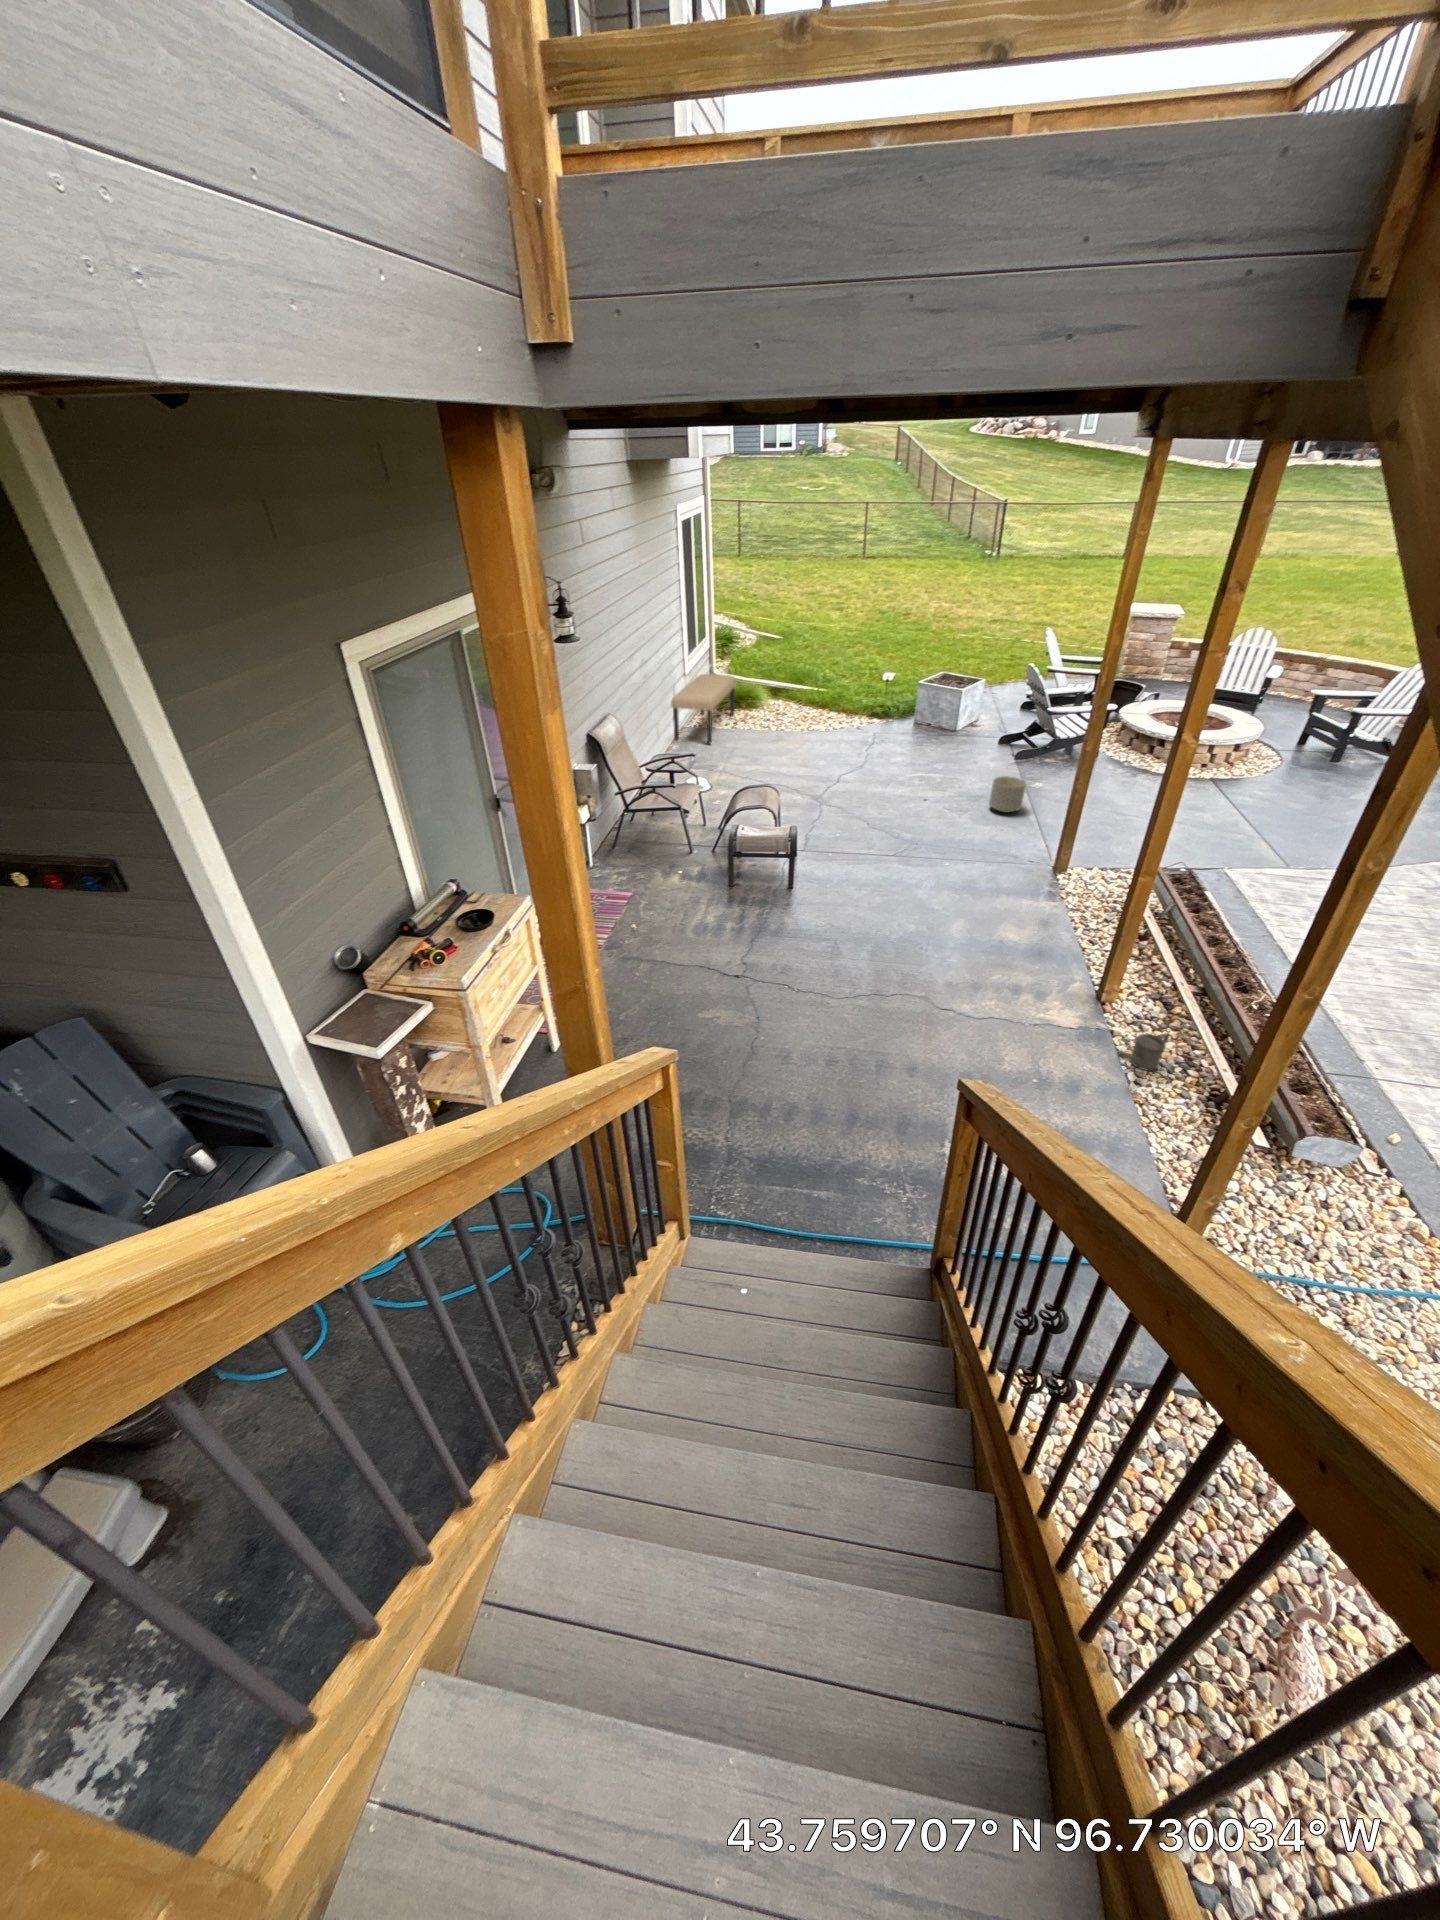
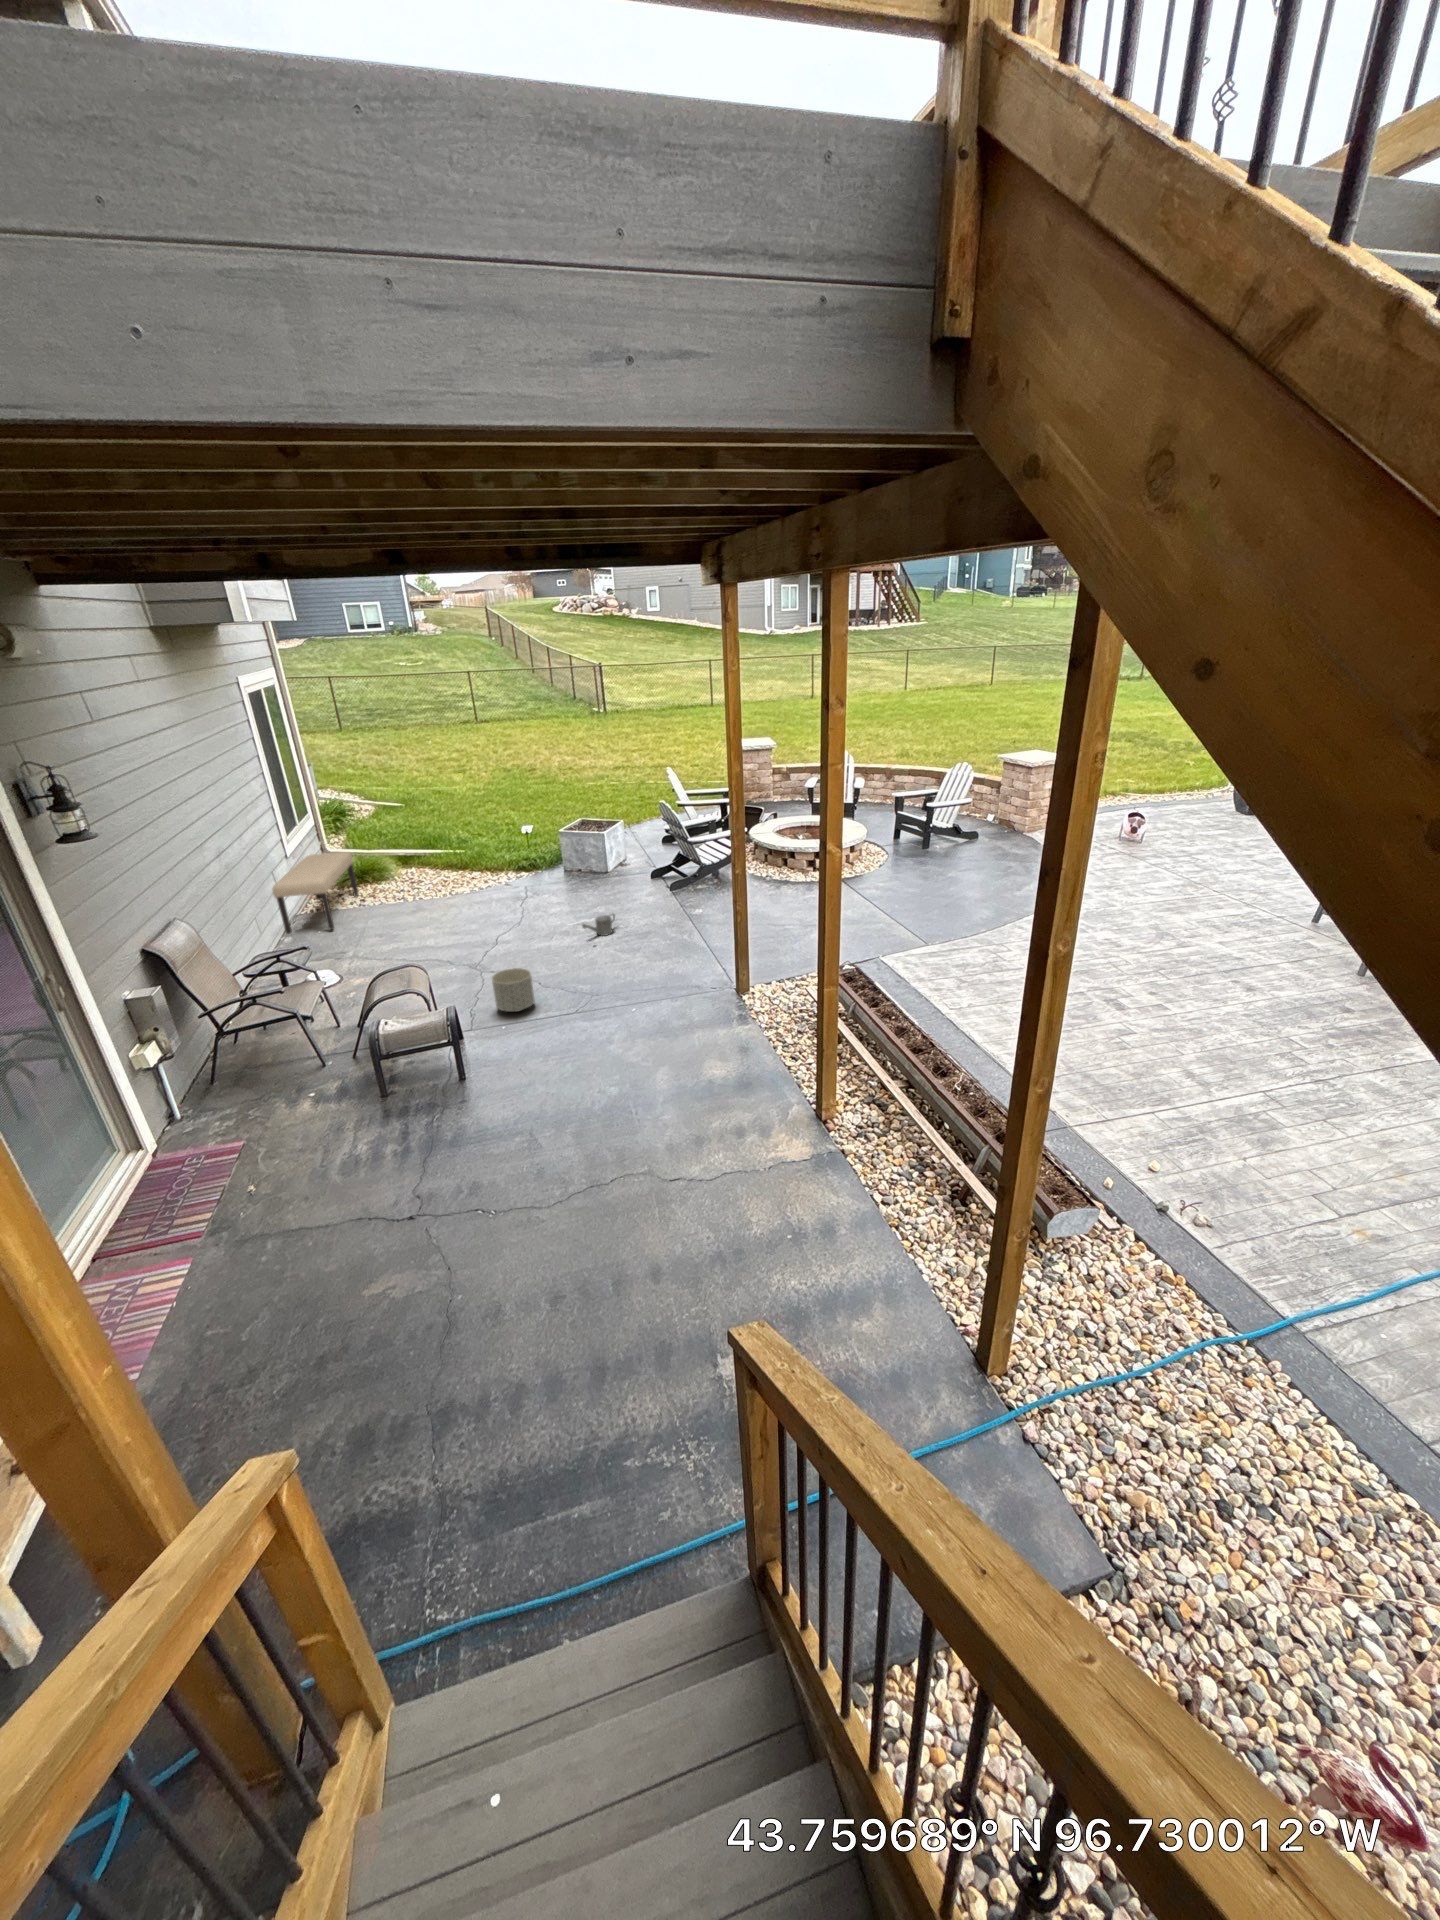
planter: present [989,776,1026,813] -> present [492,968,535,1012]
watering can: present [1117,1033,1169,1071] -> present [582,914,615,936]

